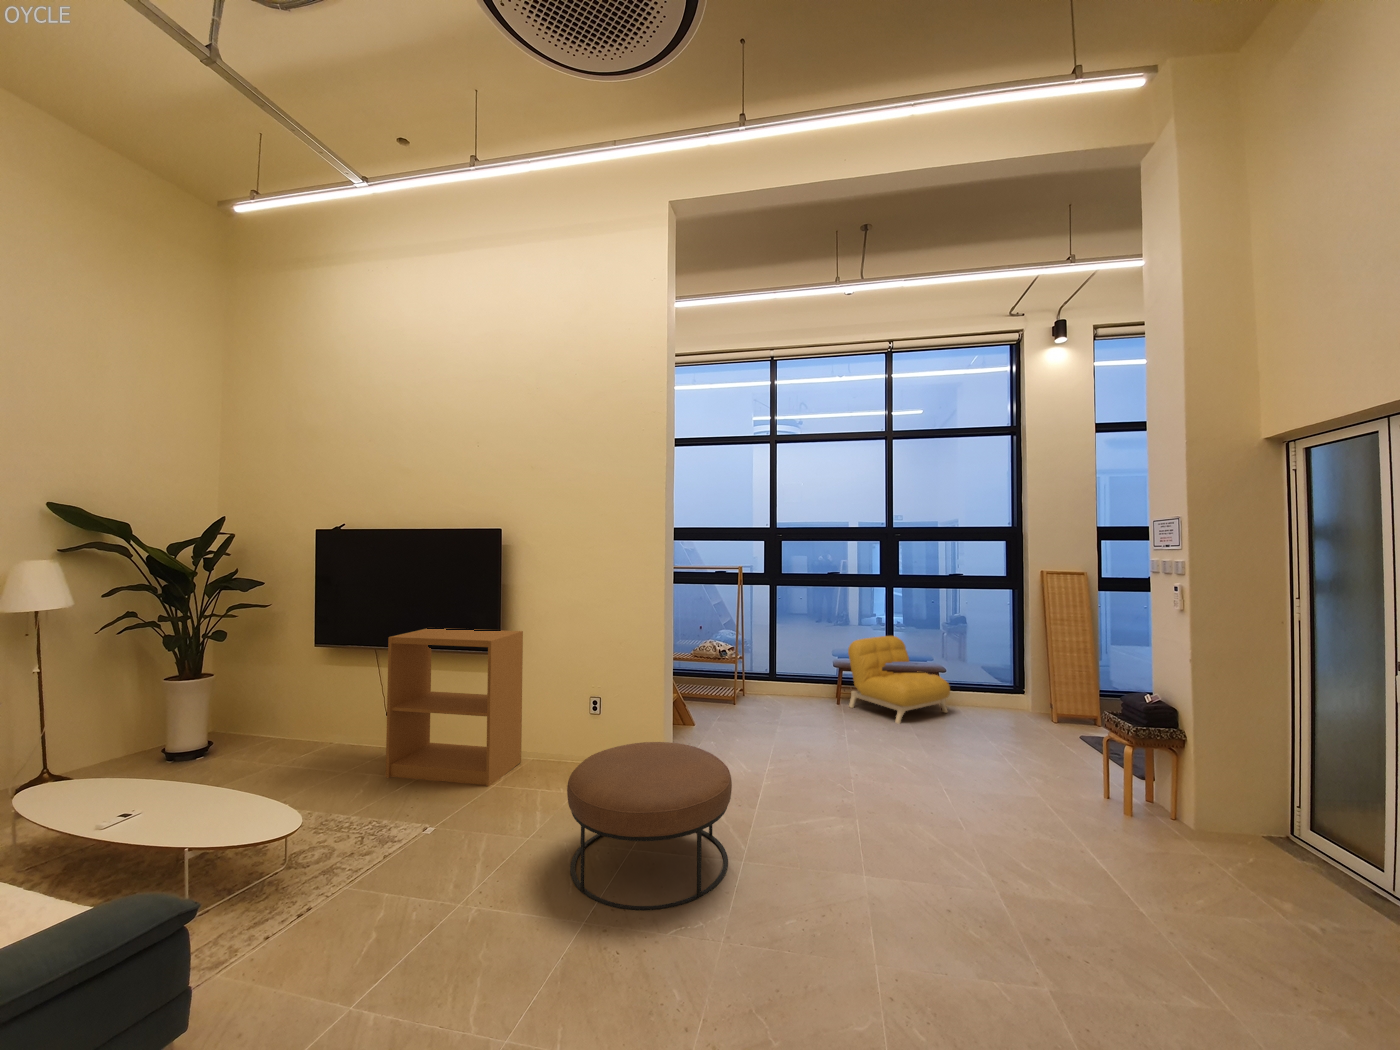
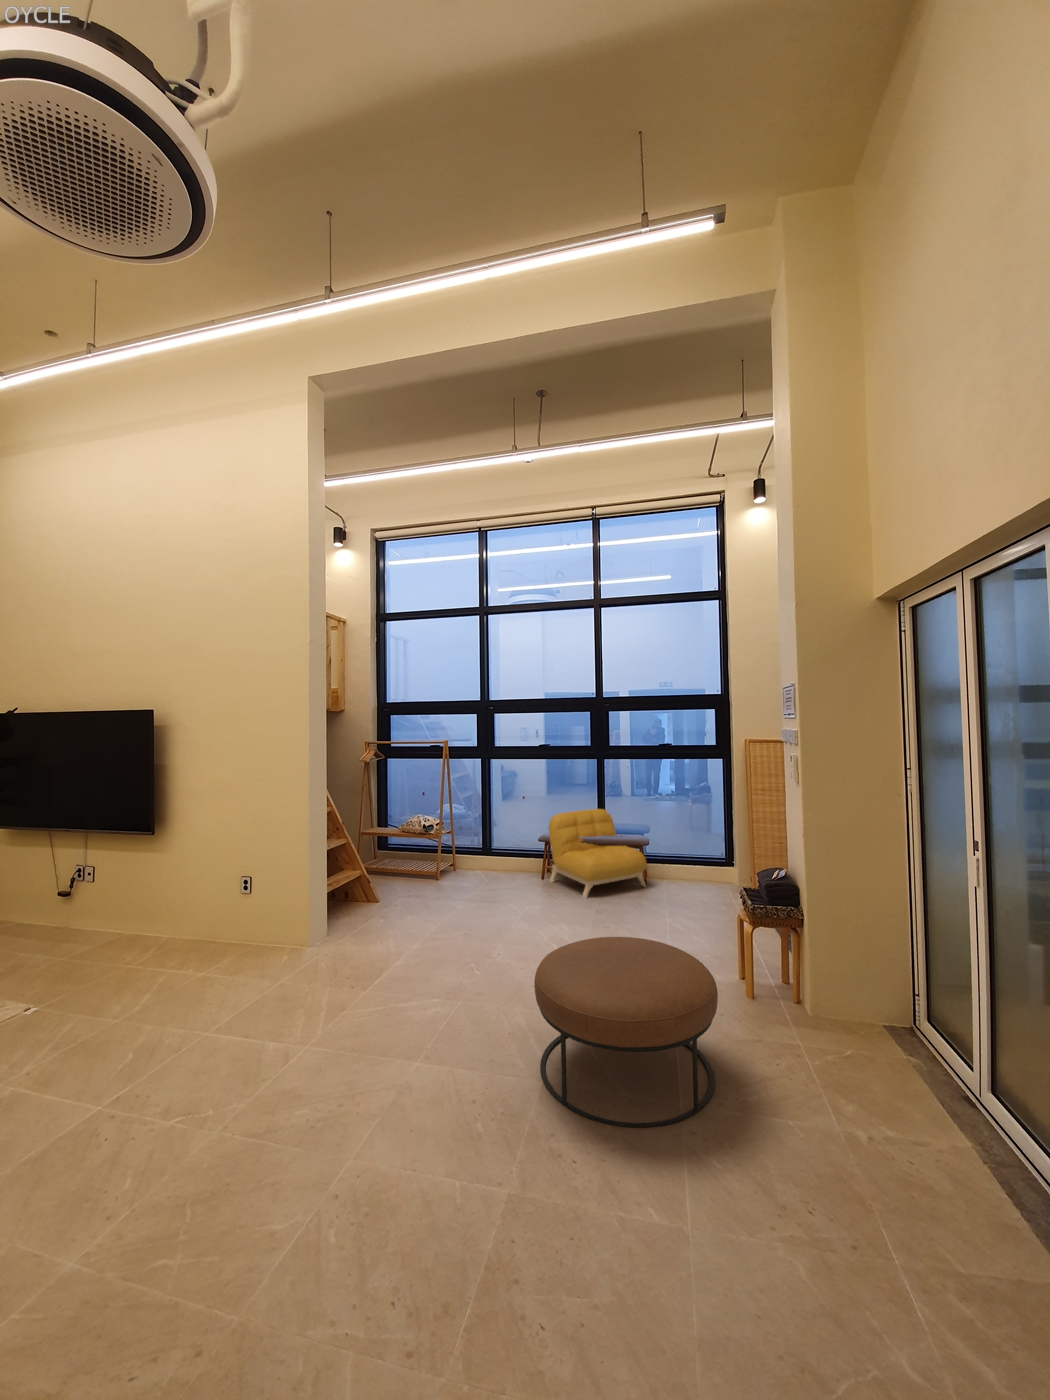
bookshelf: present [386,629,523,786] -> none [35,810,176,964]
ottoman: present [567,742,732,911] -> present [534,937,718,1128]

